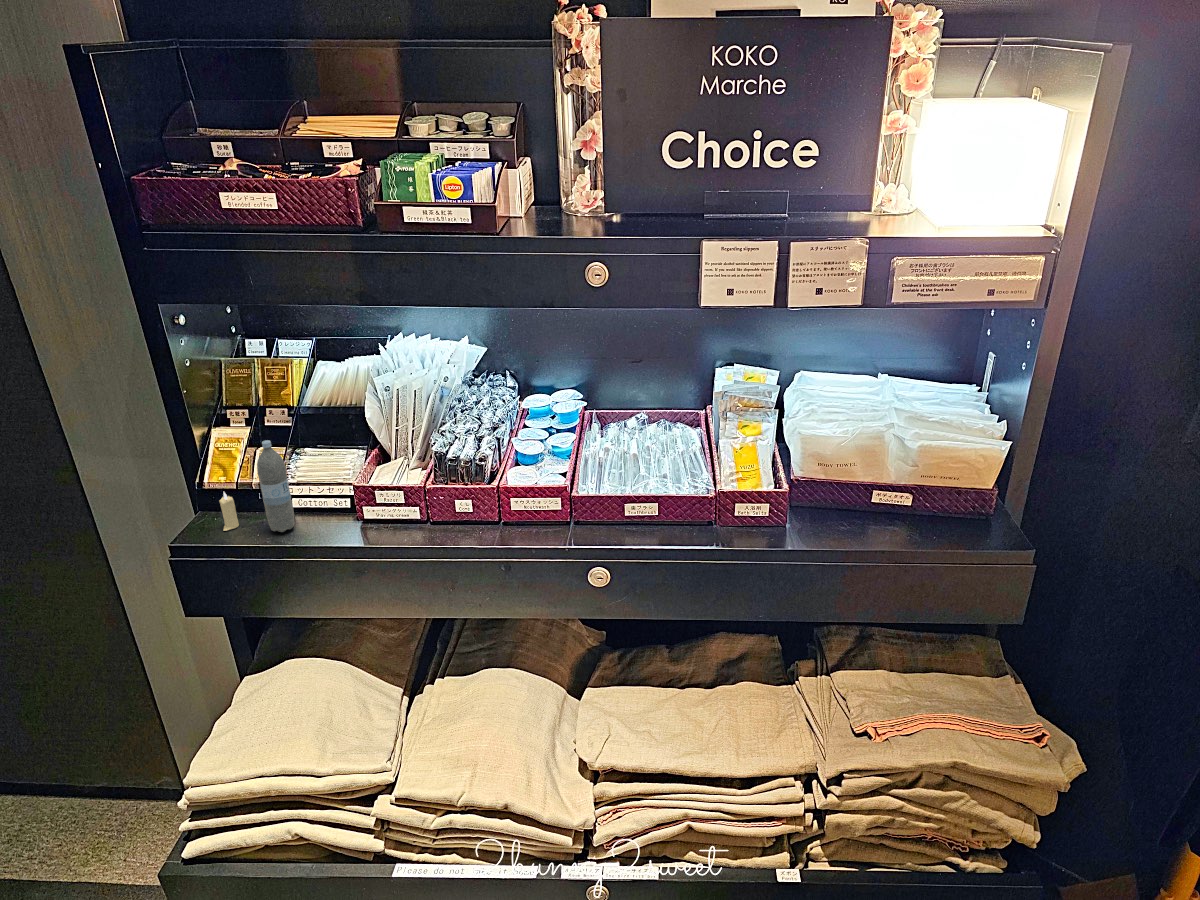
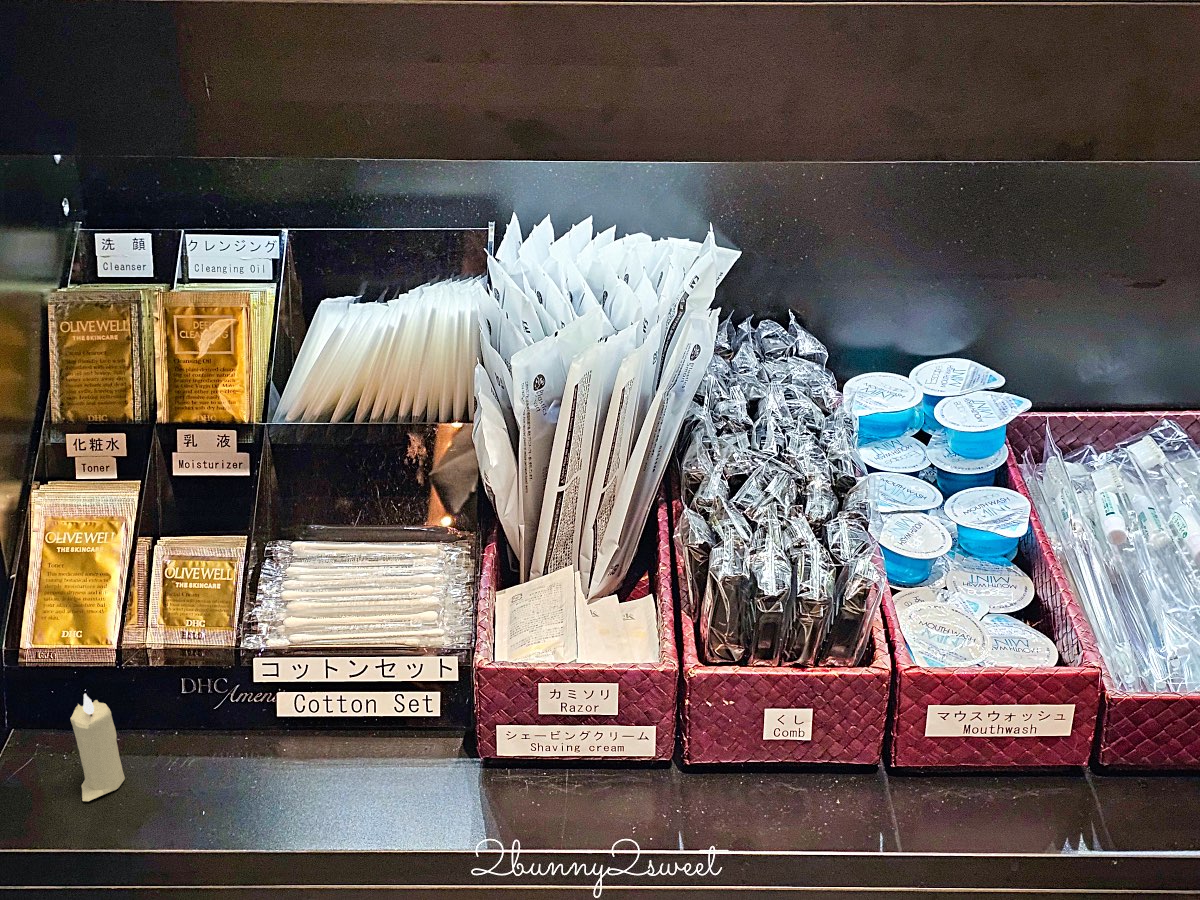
water bottle: present [257,440,294,532] -> none [191,552,293,810]

